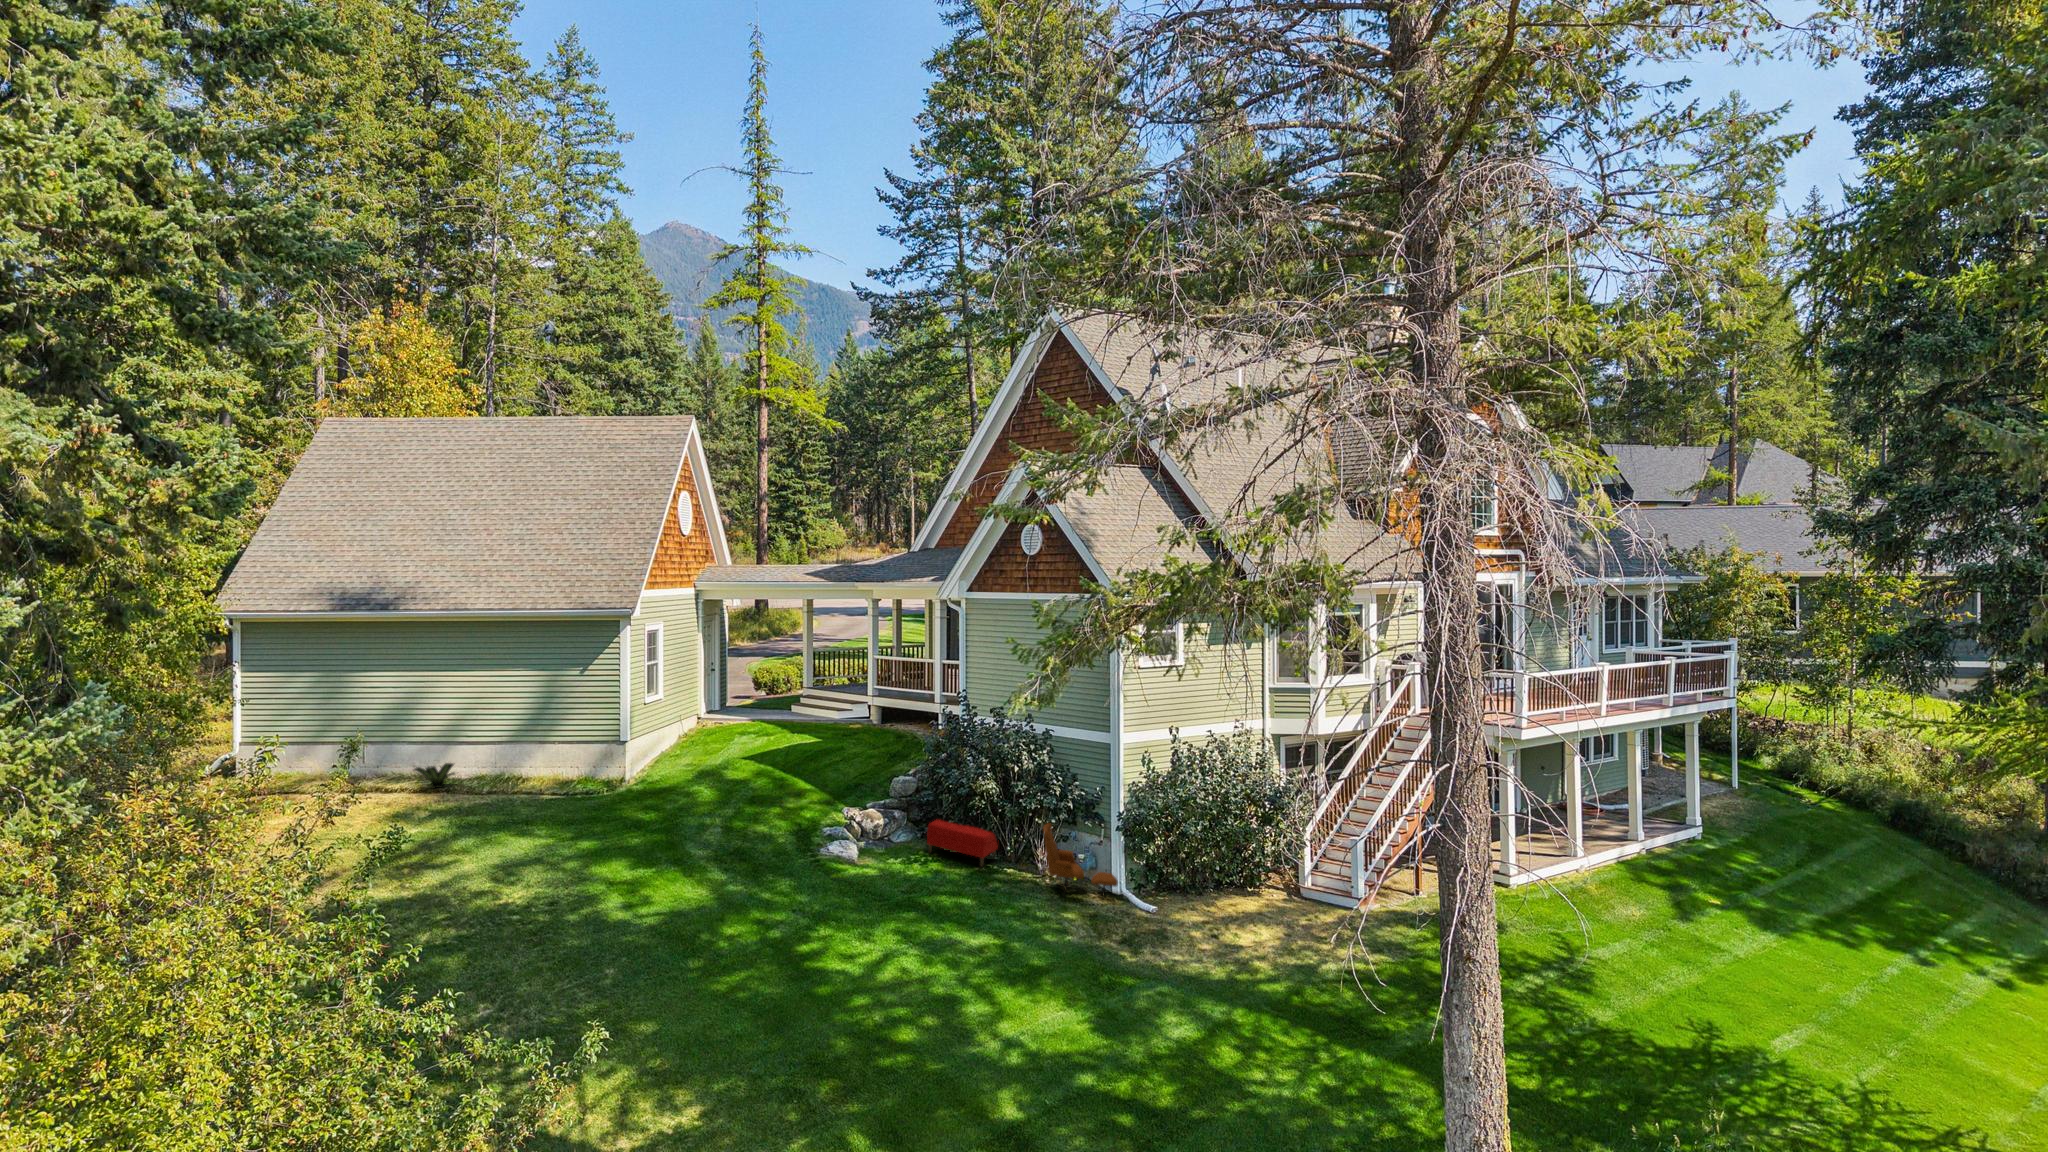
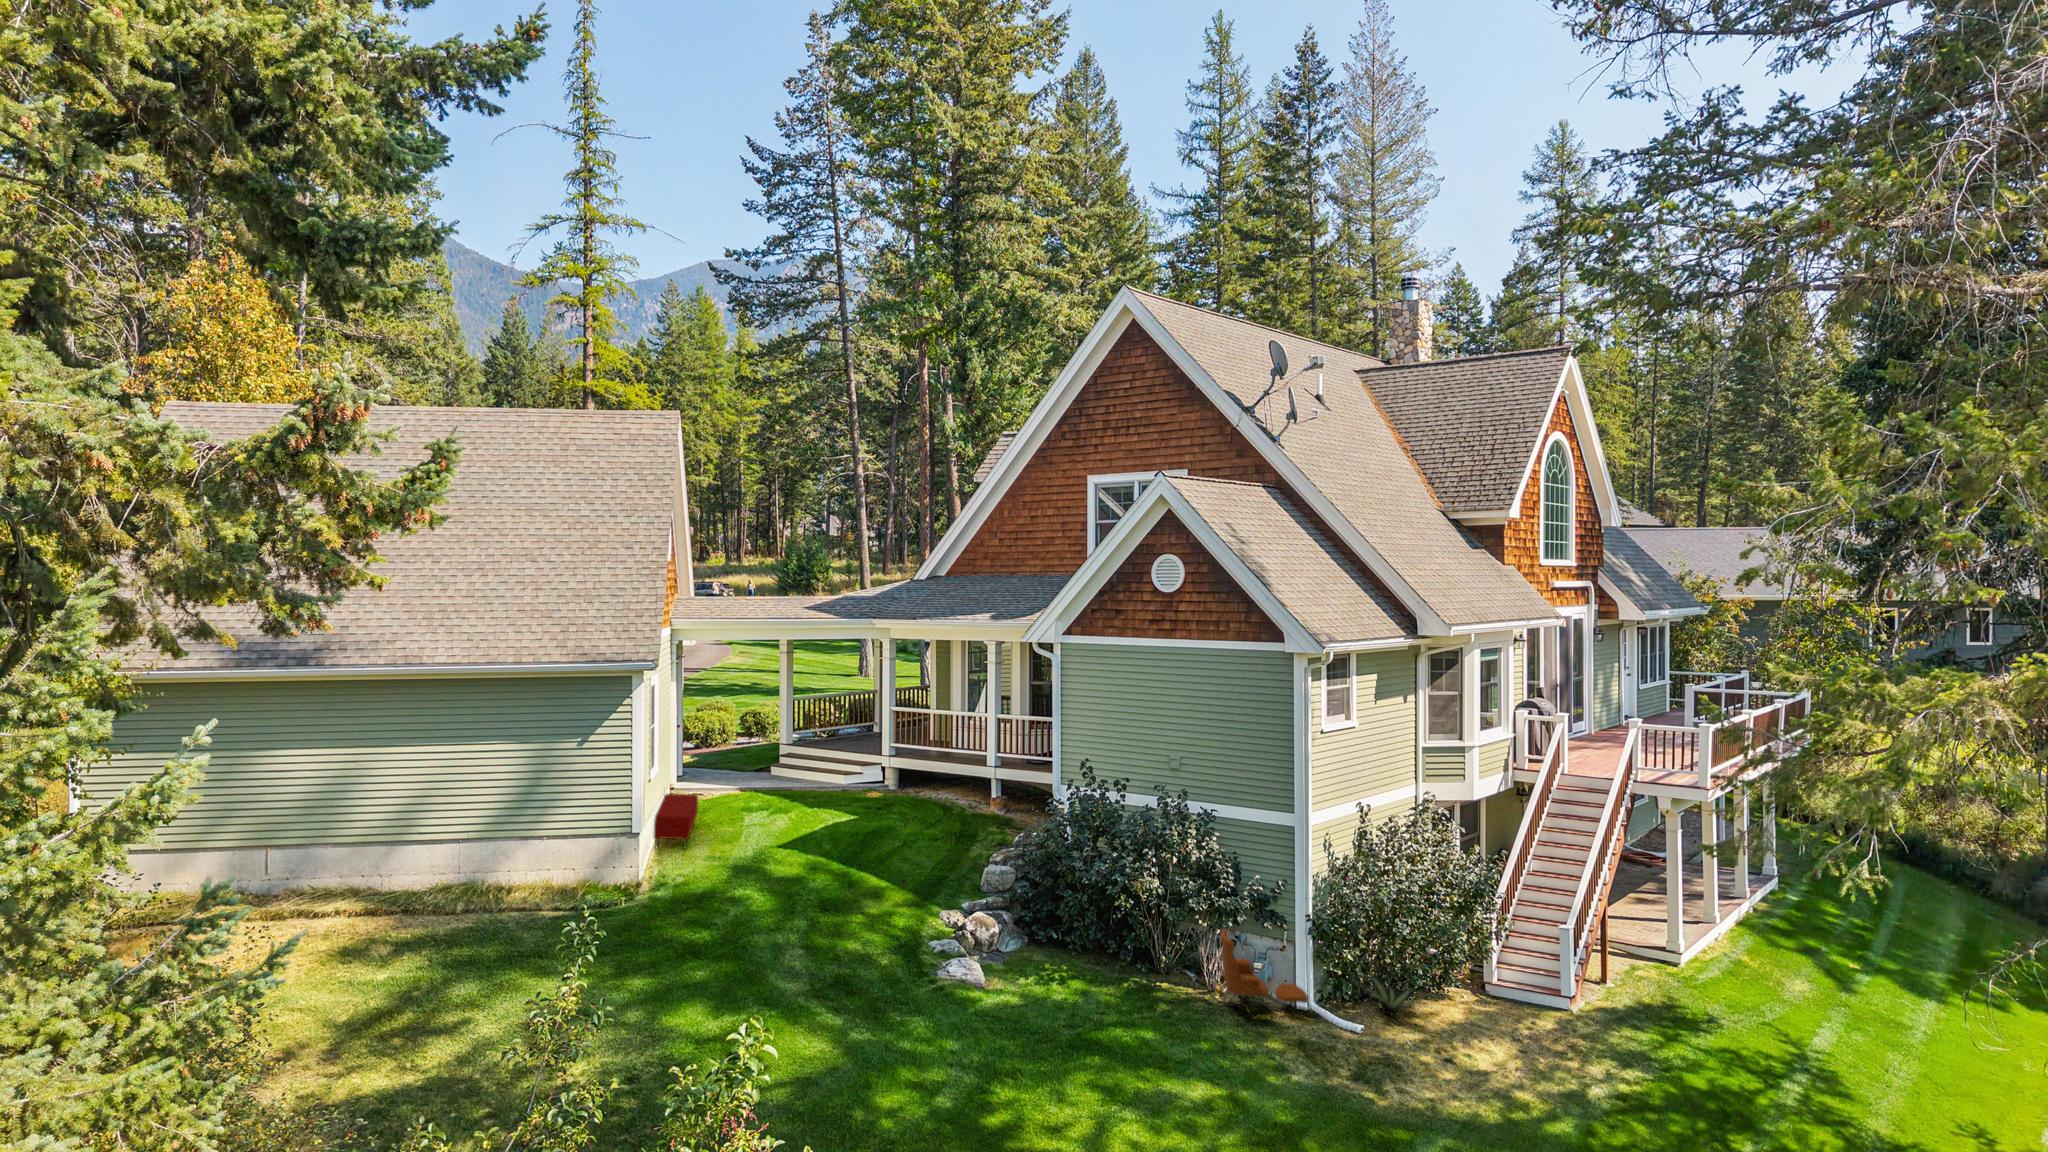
potted plant: present [414,763,455,788] -> present [1363,975,1415,1016]
bench: present [927,819,998,866] -> present [653,794,698,848]

